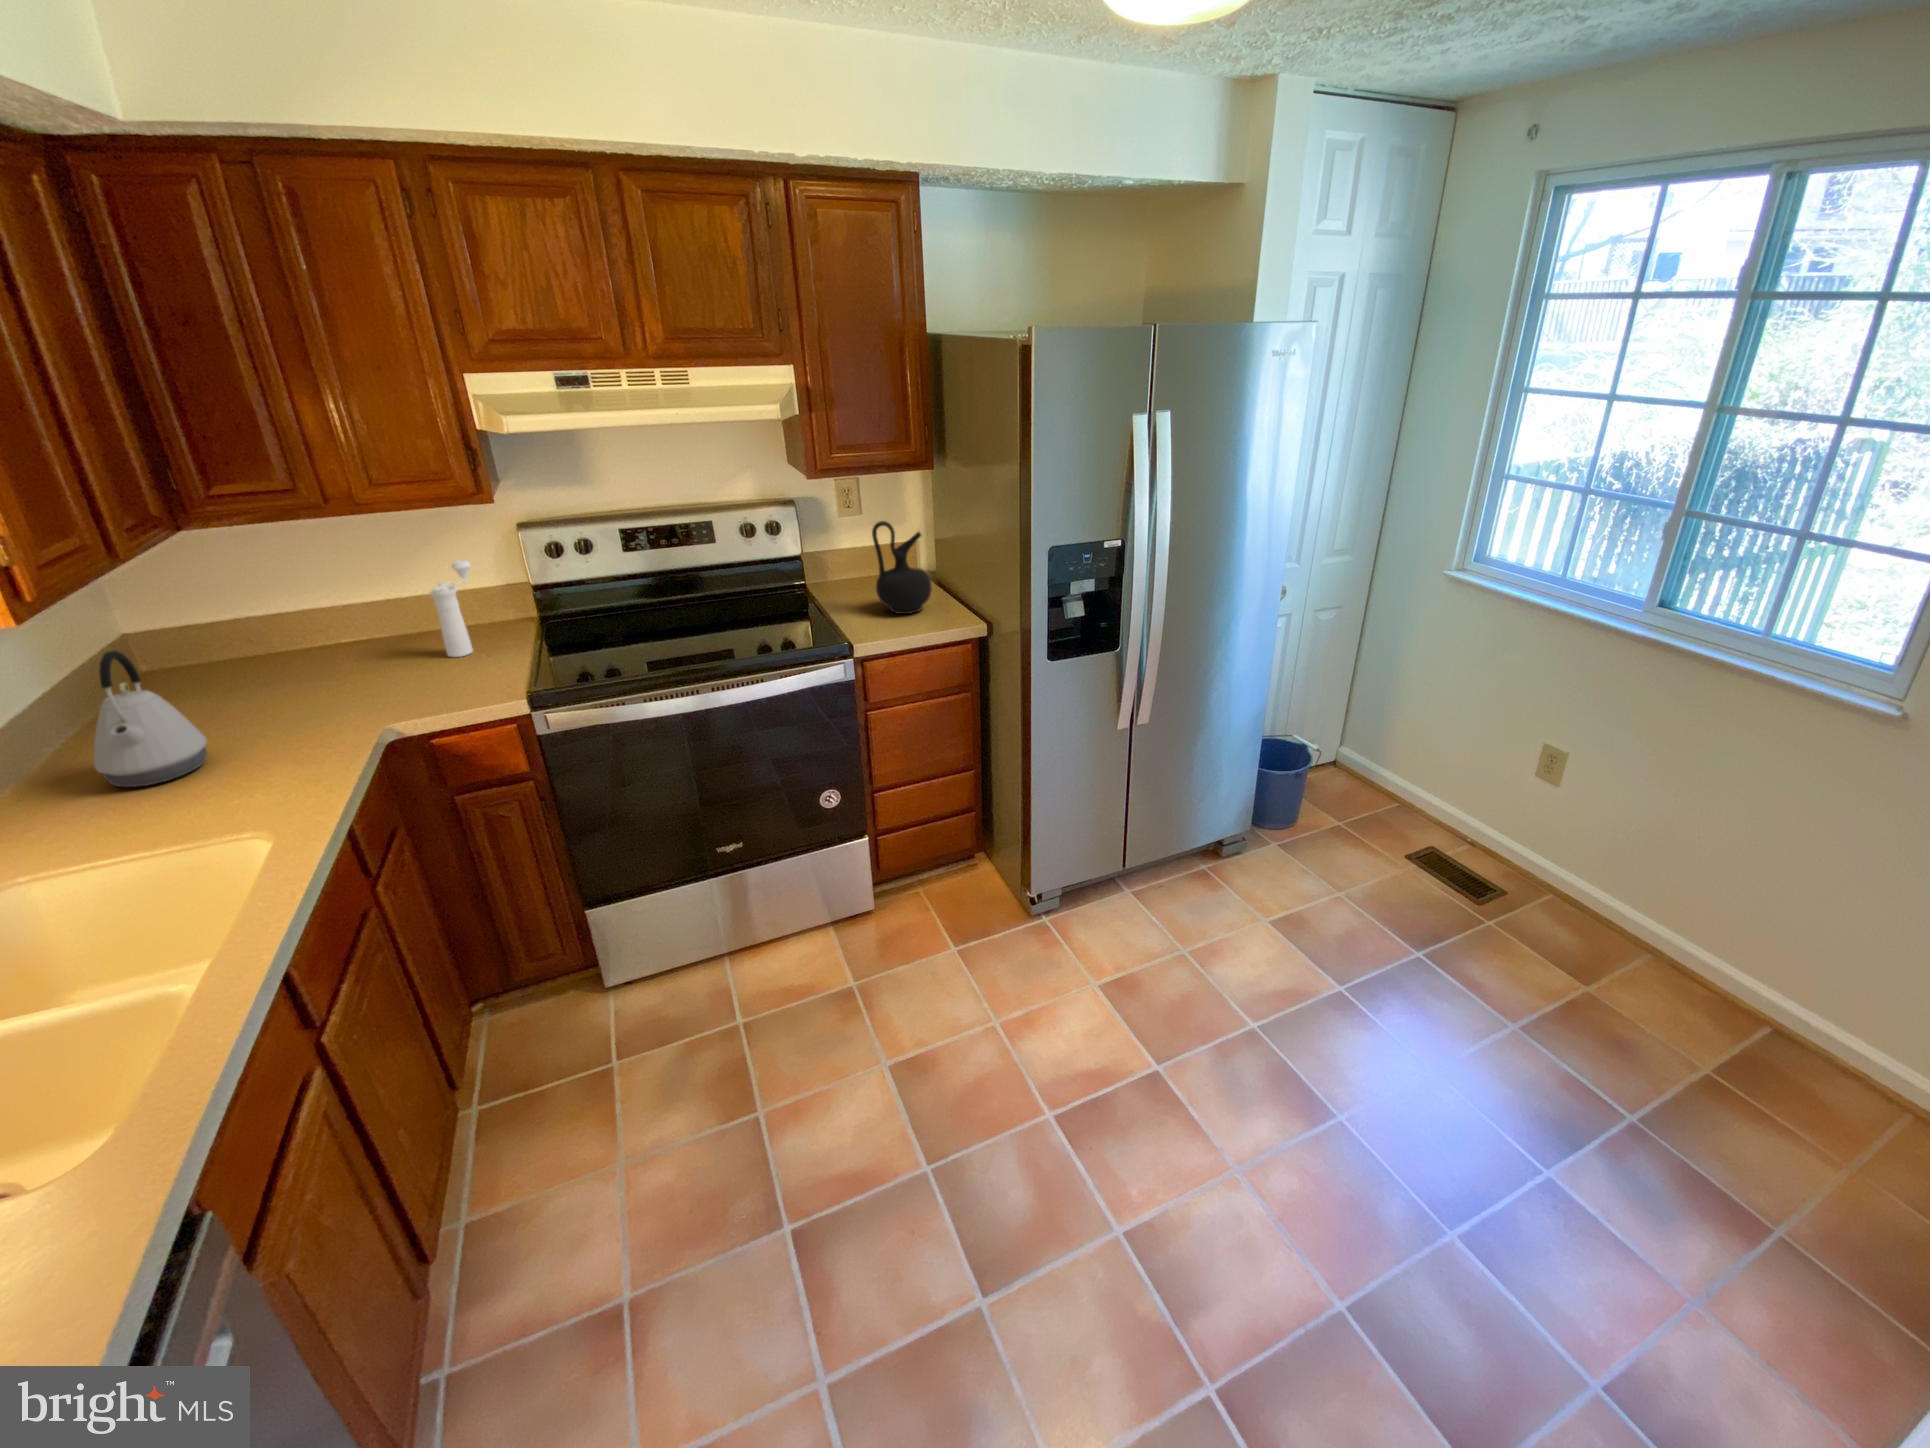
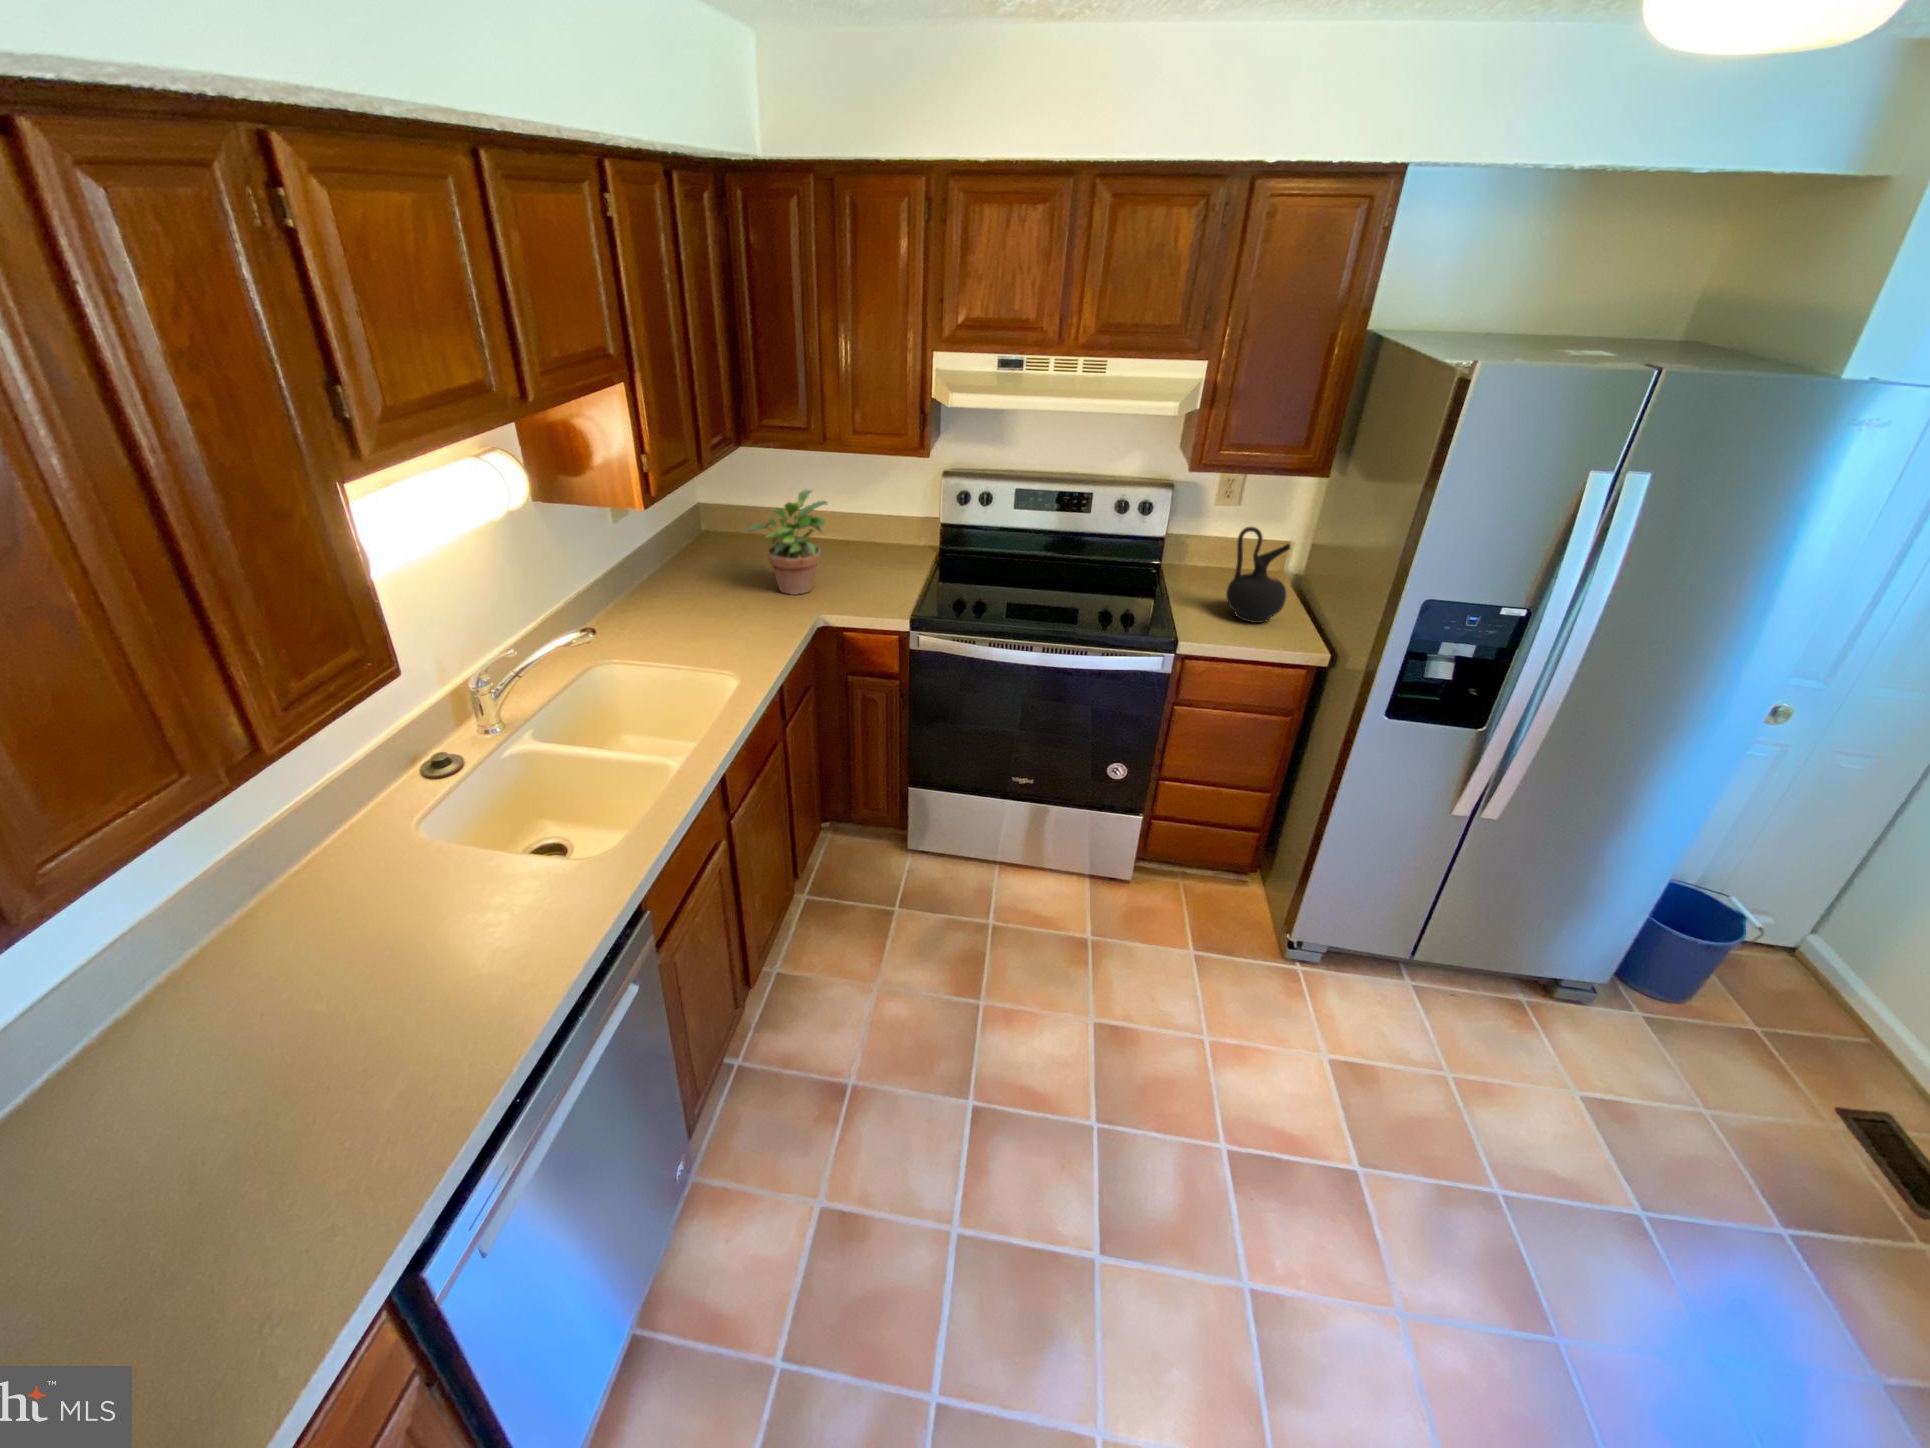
pepper mill: present [430,560,473,657] -> none [872,494,905,570]
potted plant: none [225,571,364,715] -> present [747,490,827,595]
kettle: present [94,651,207,787] -> none [665,527,721,618]

